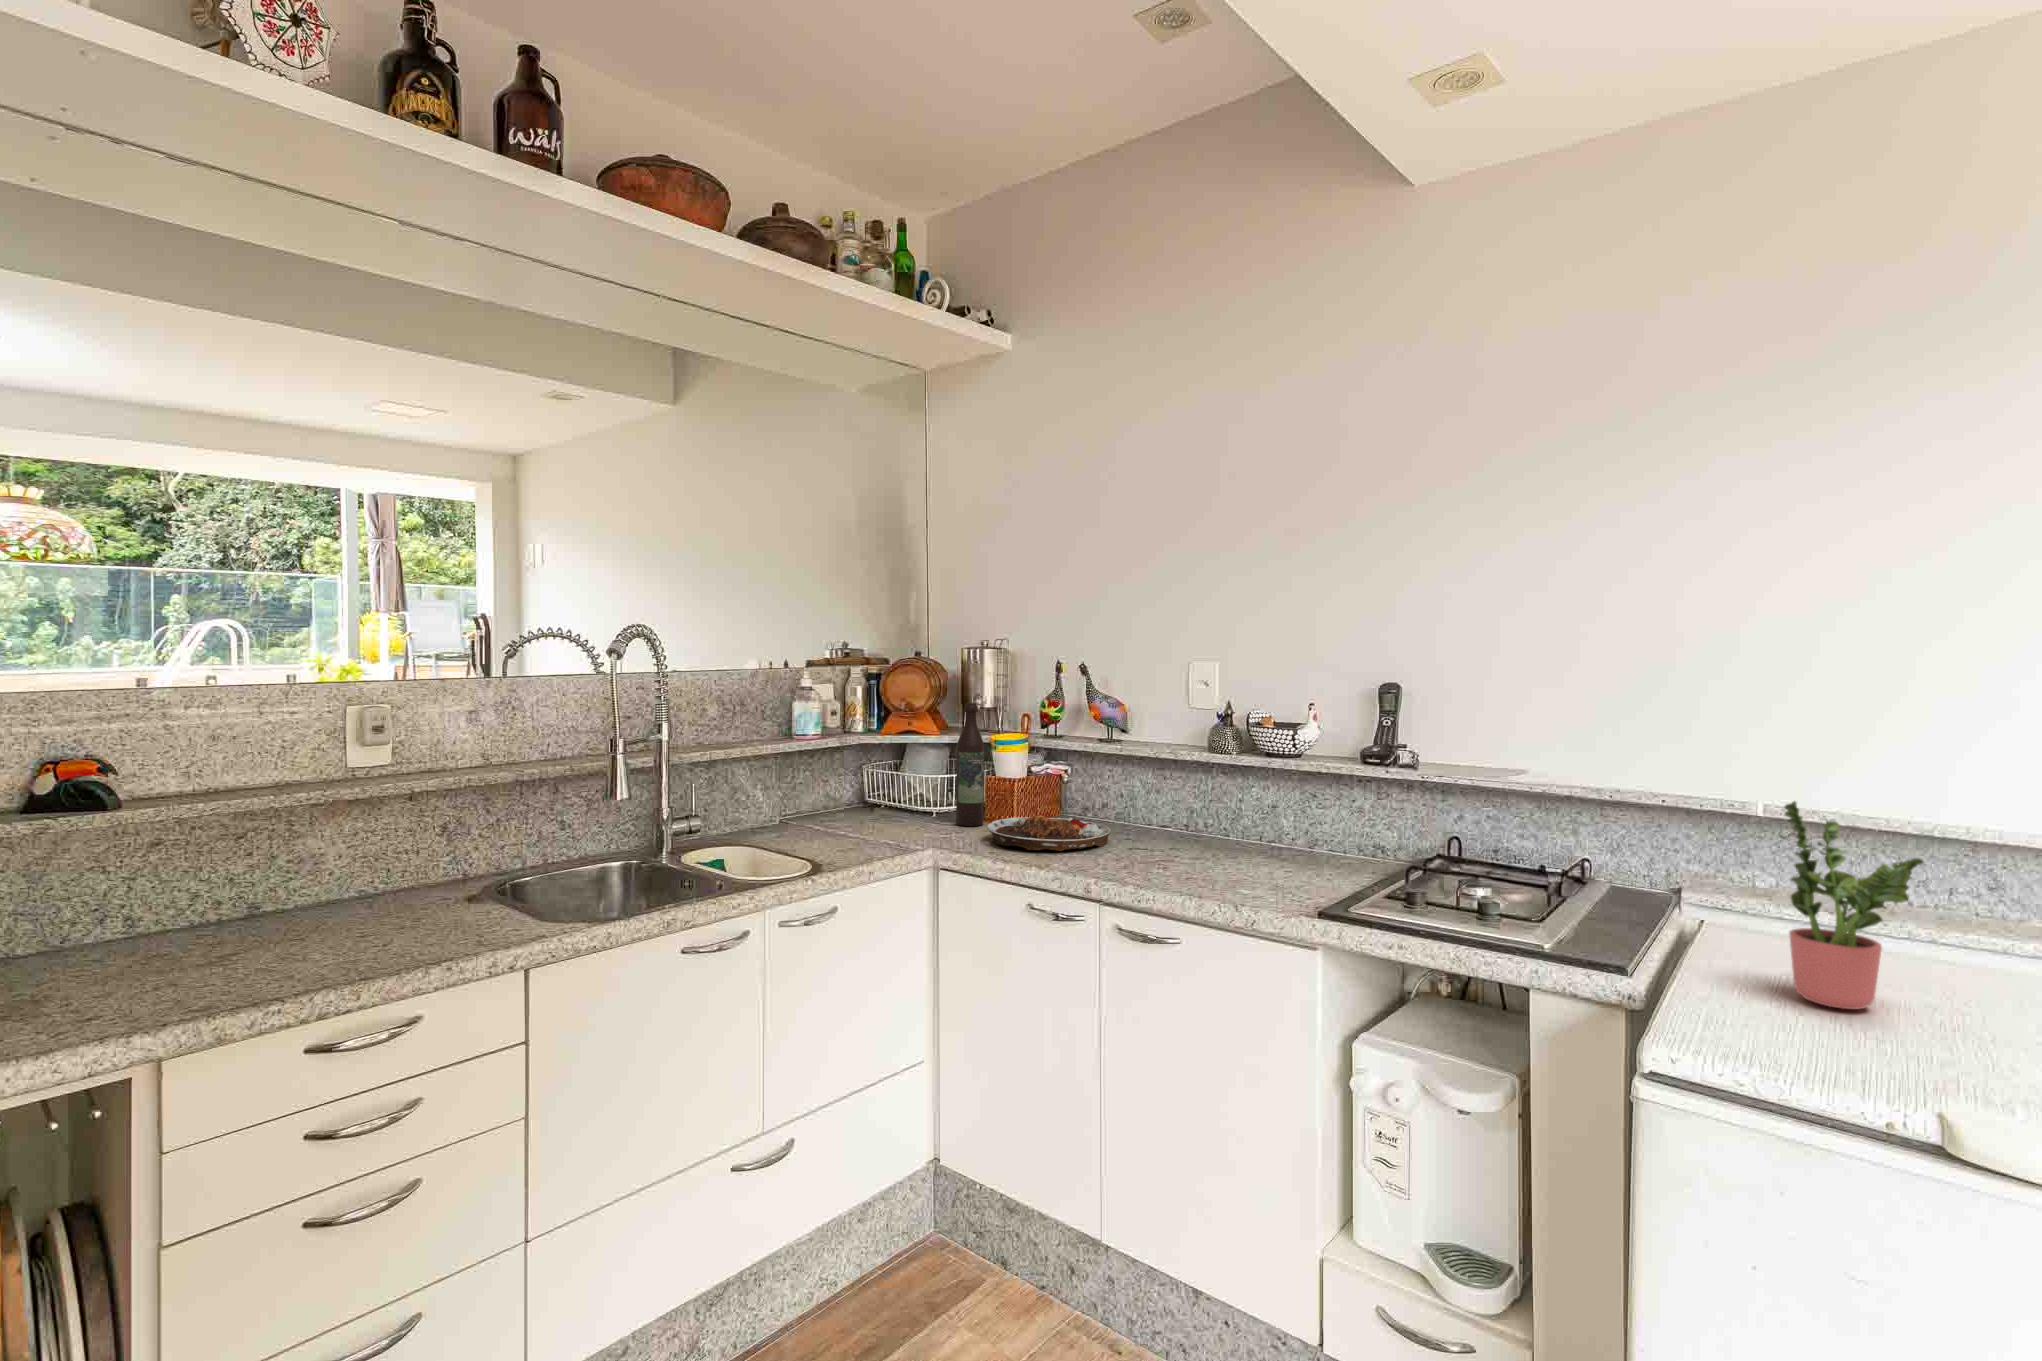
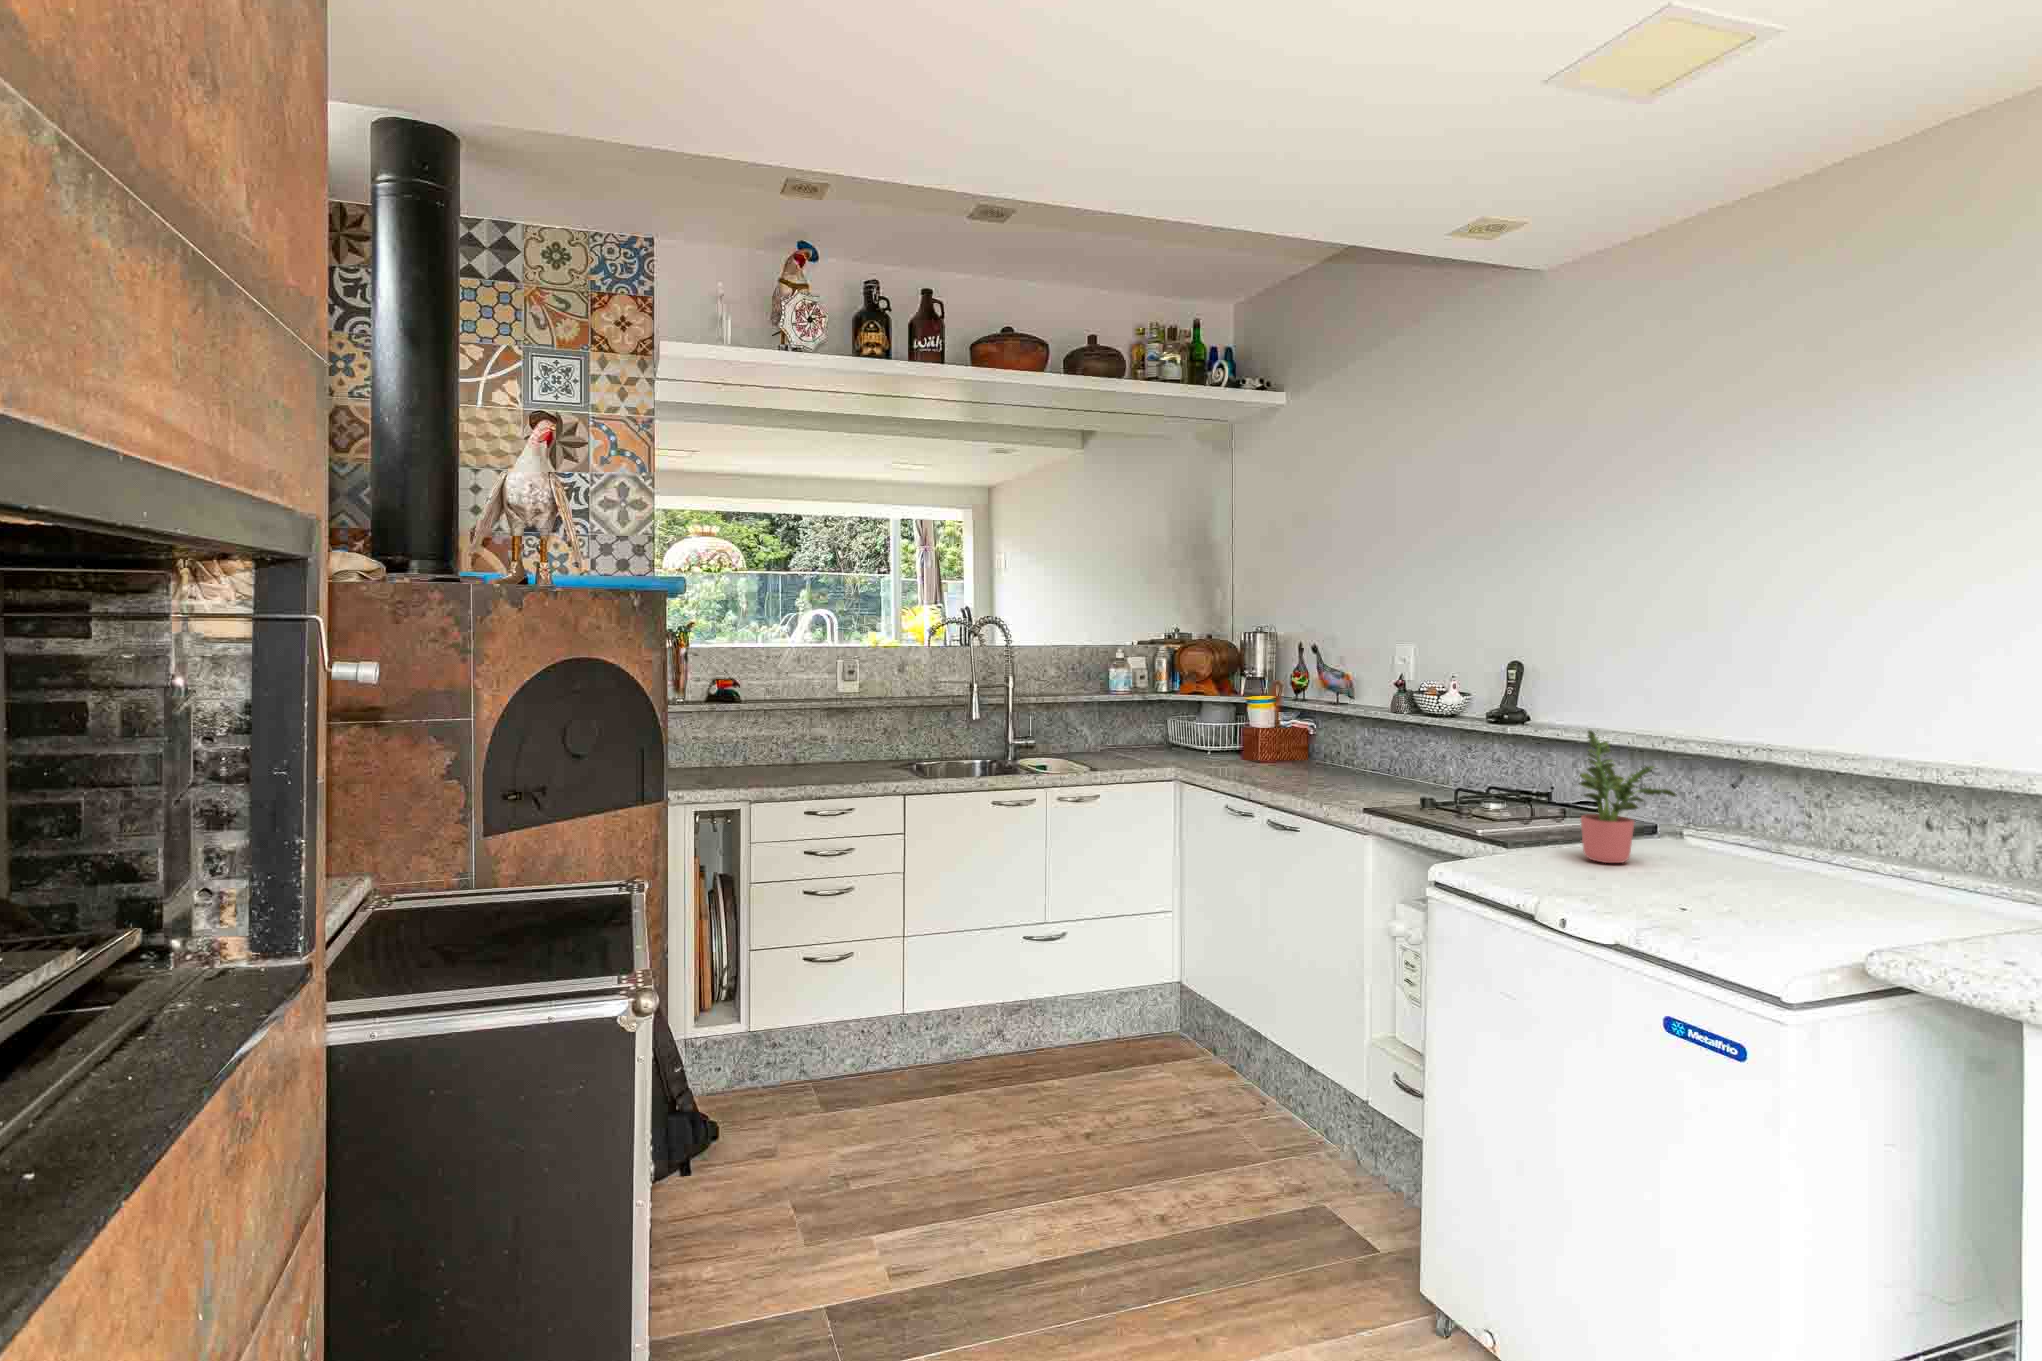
wine bottle: present [956,703,984,826] -> none [1217,671,1238,760]
plate: present [987,815,1110,851] -> none [1219,751,1311,774]

